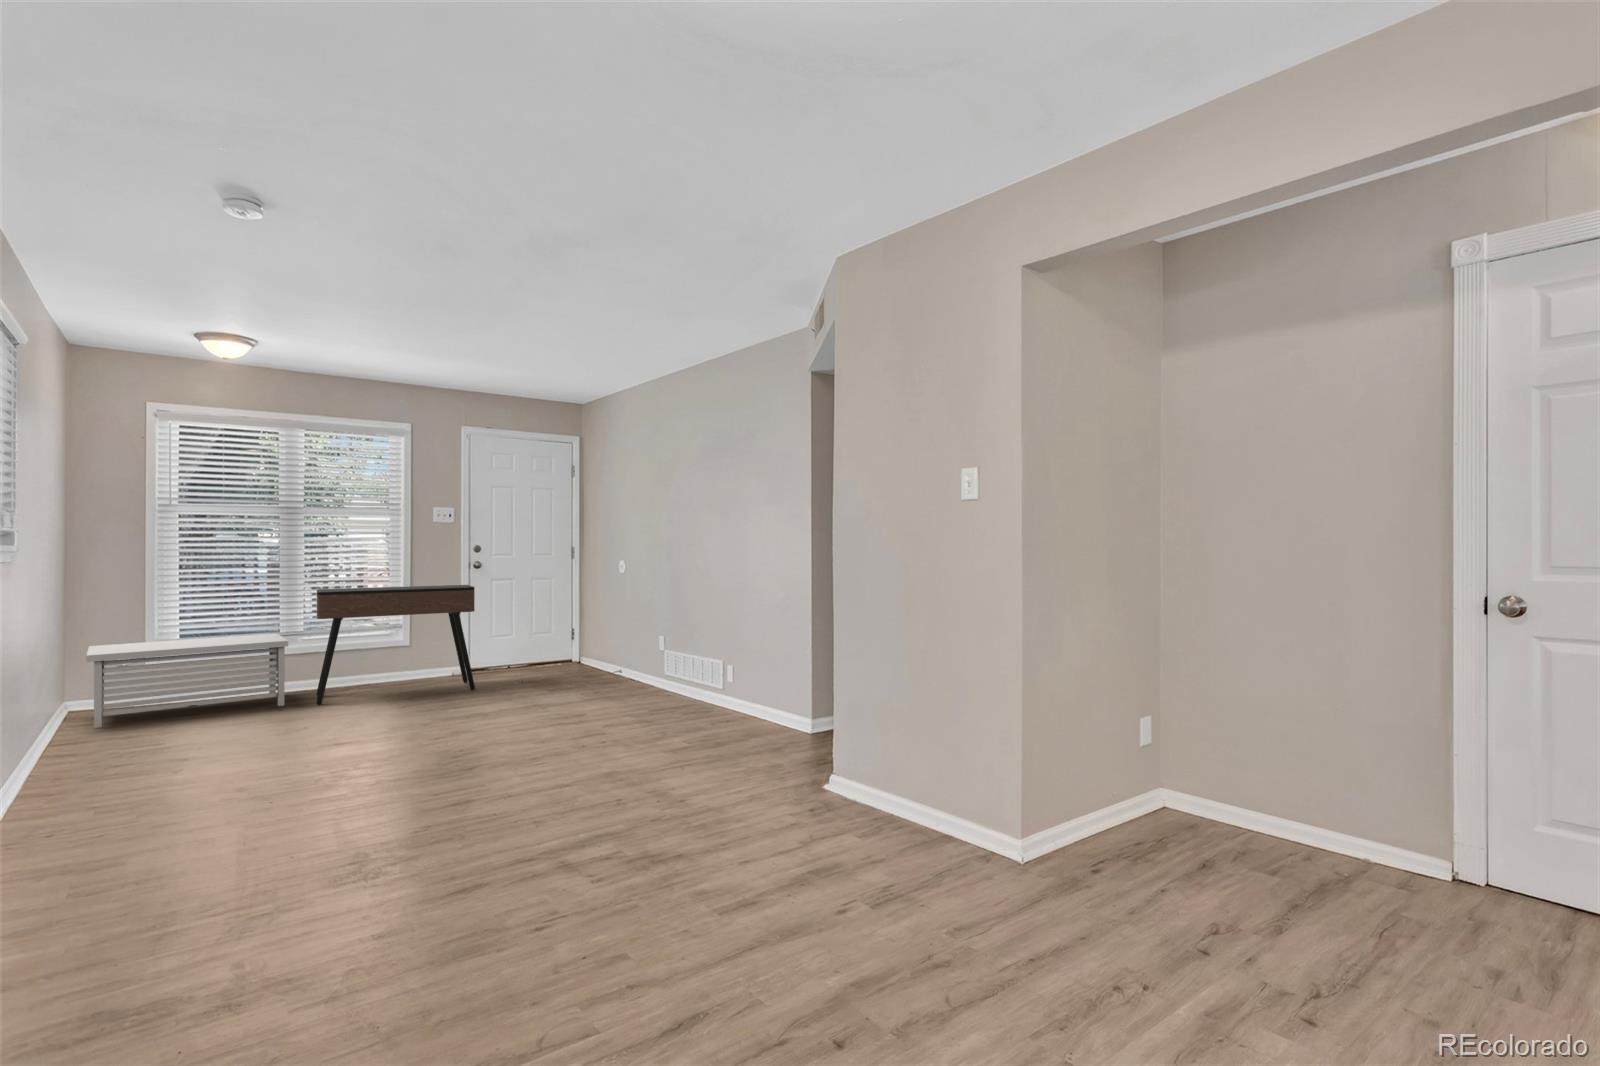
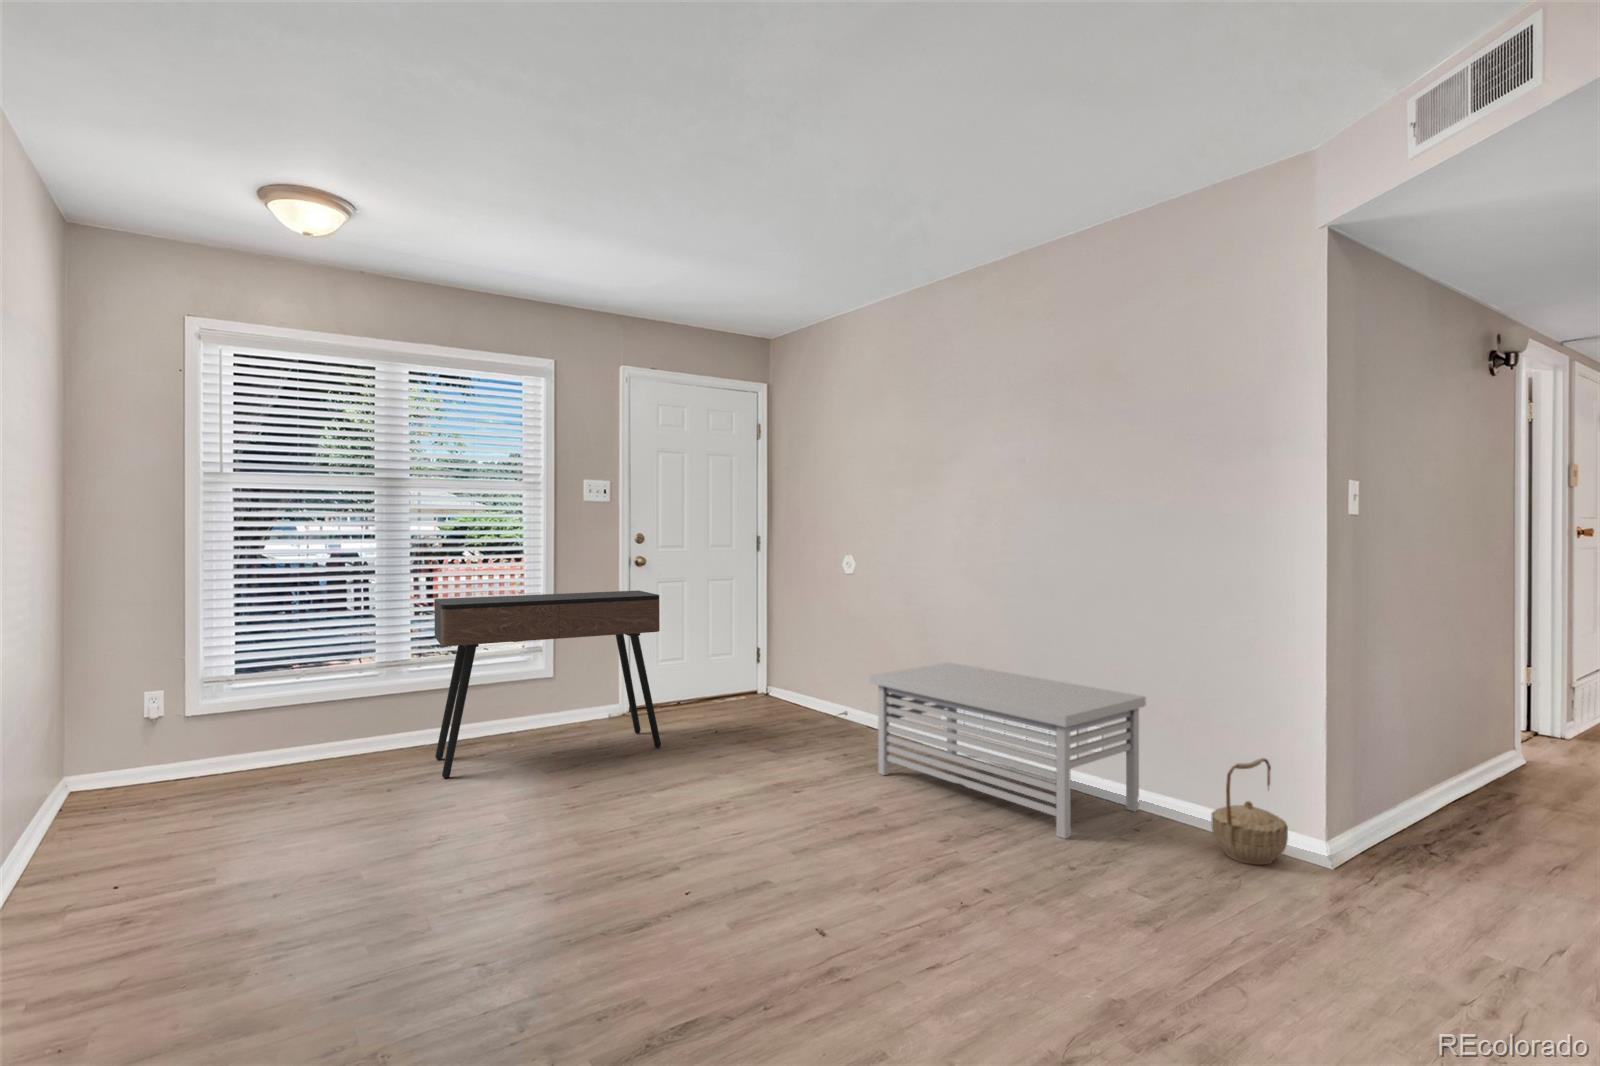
storage bench: present [86,634,288,728] -> present [870,663,1146,839]
basket: none [749,675,788,733] -> present [1211,758,1288,865]

